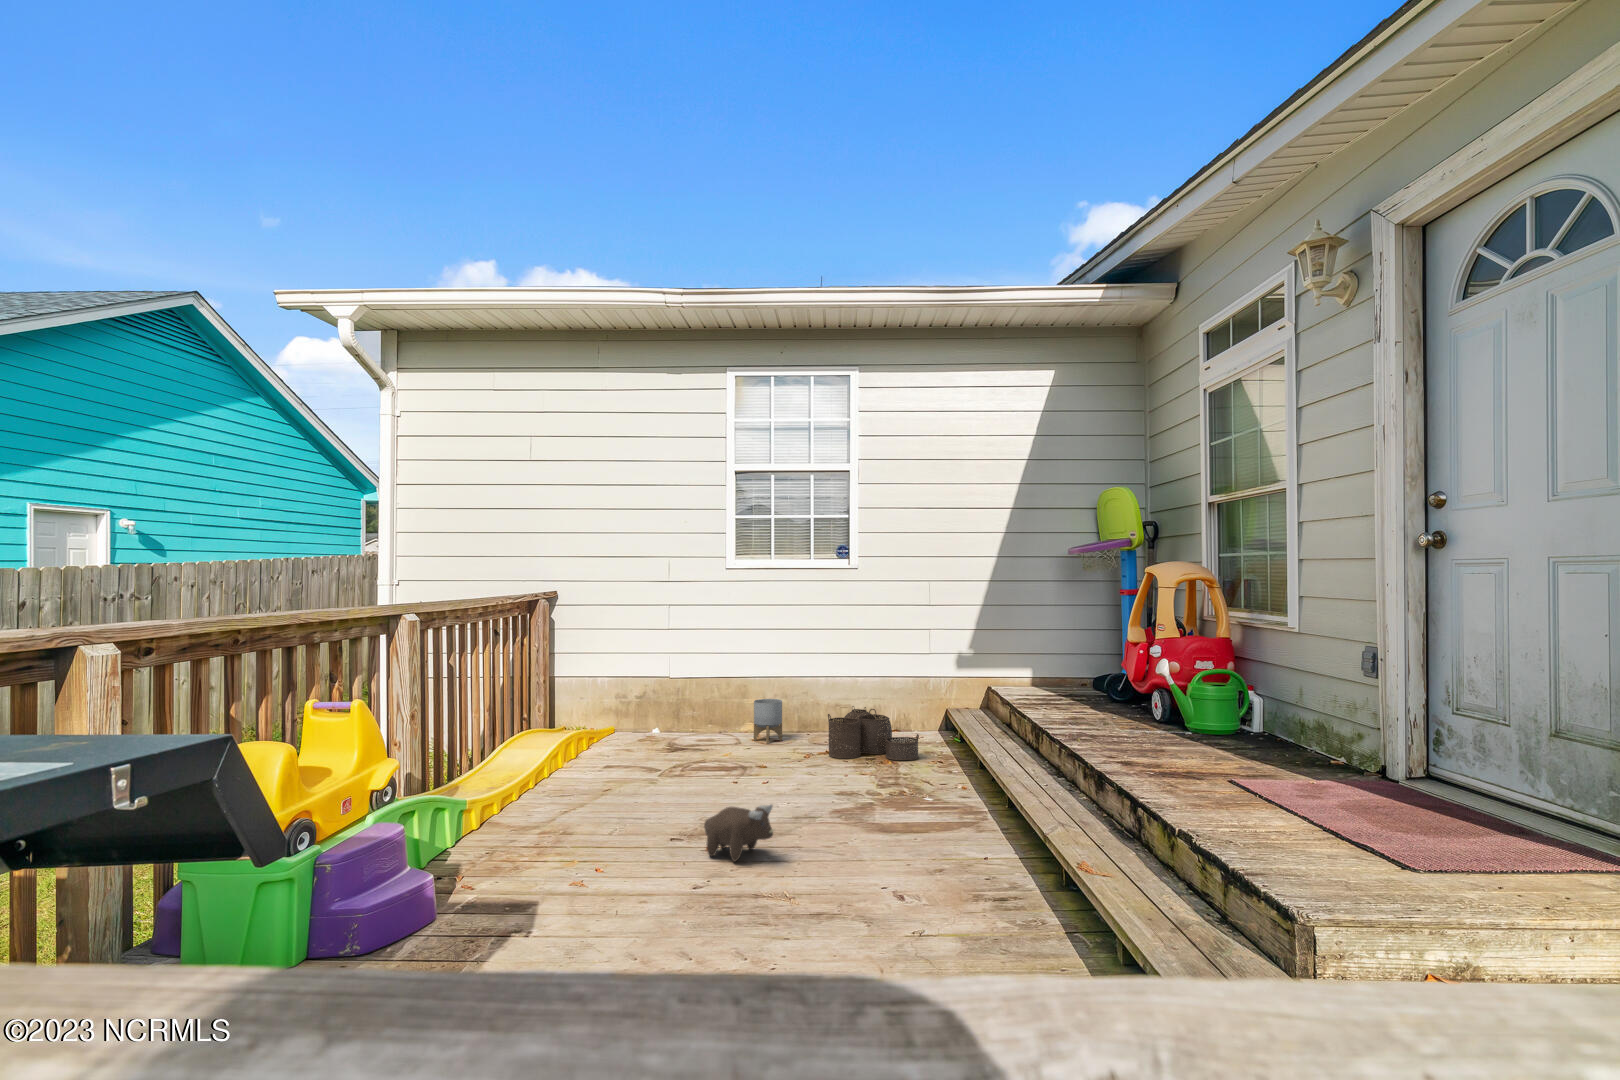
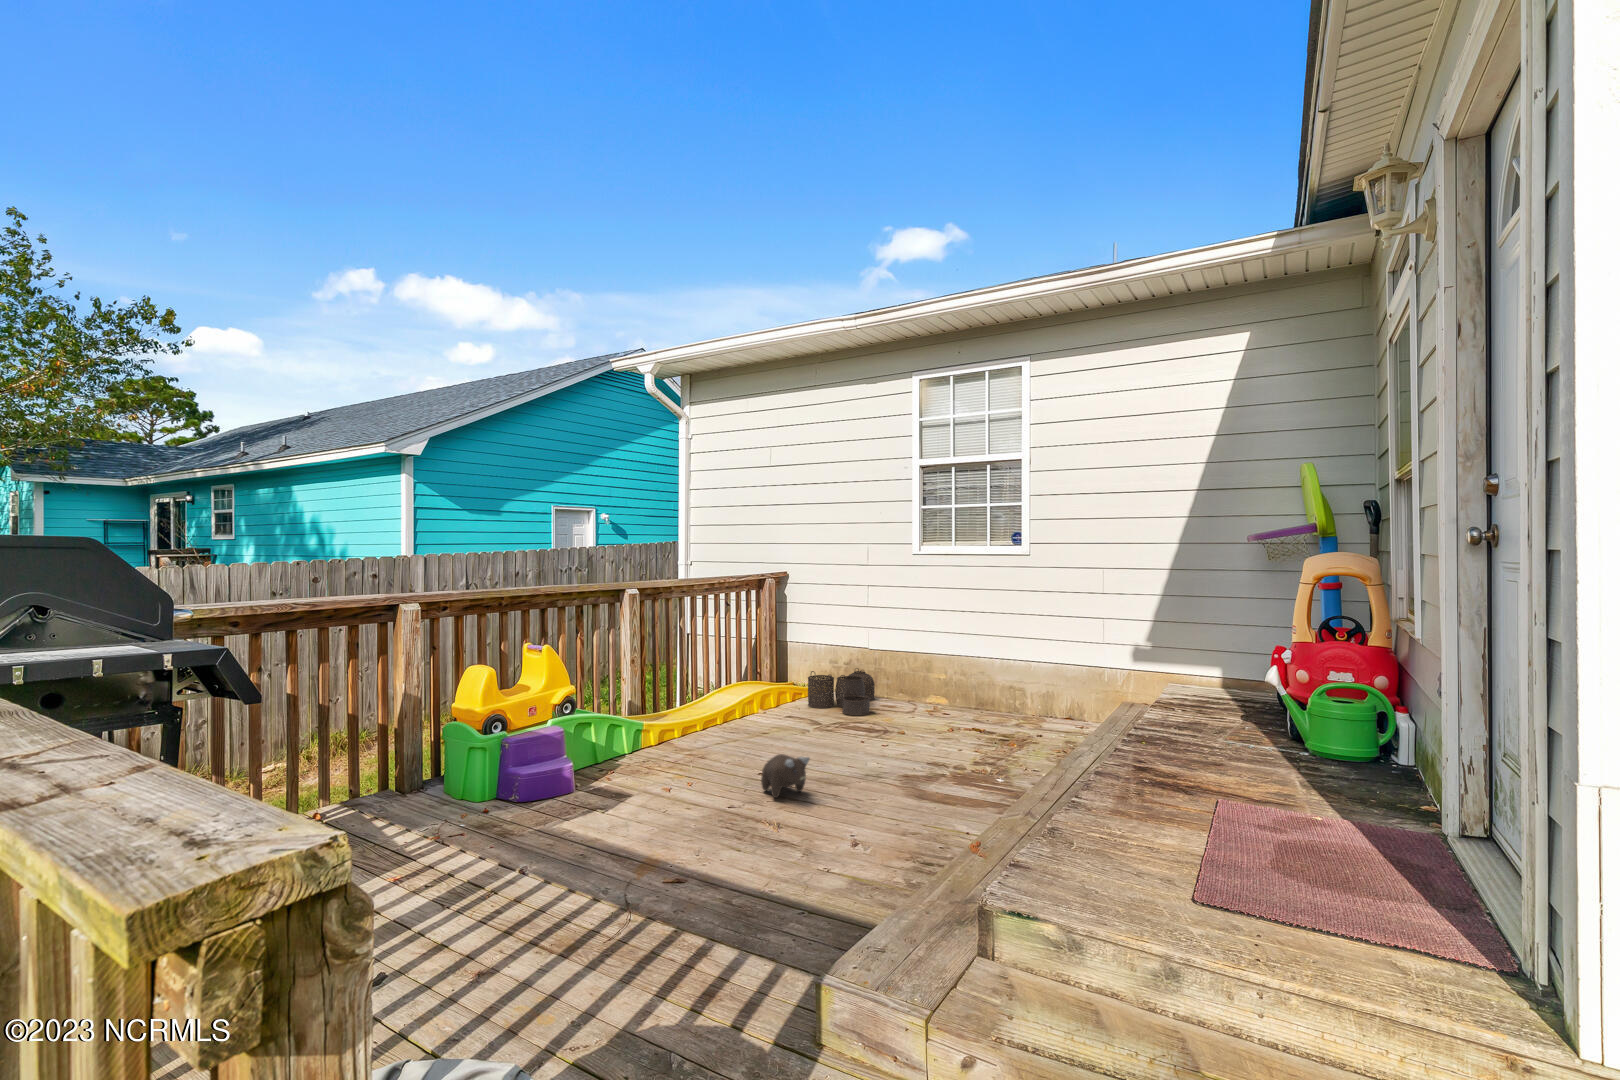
planter: present [754,699,782,743] -> none [931,671,957,711]
woven basket: present [828,706,919,760] -> present [808,668,875,715]

